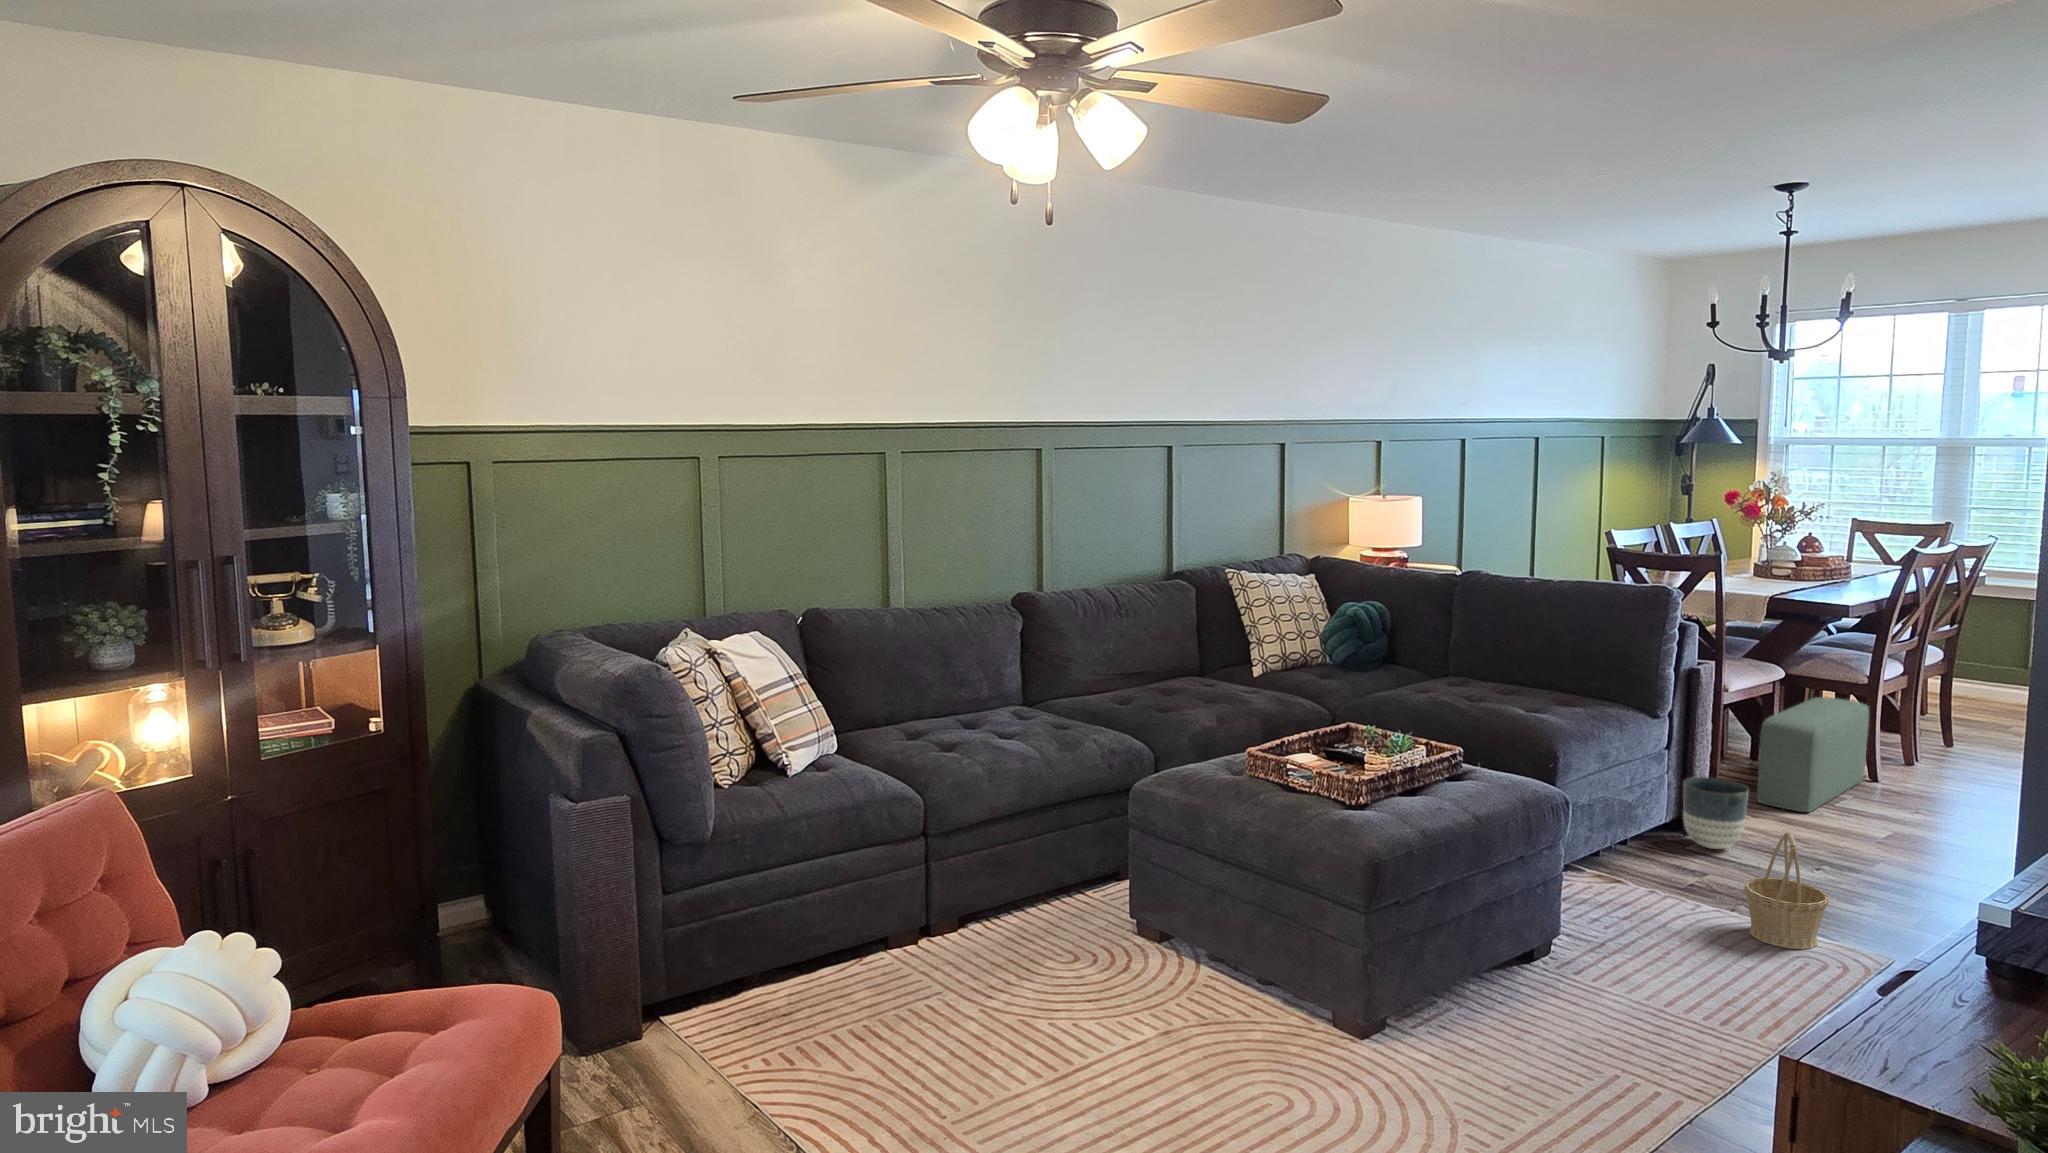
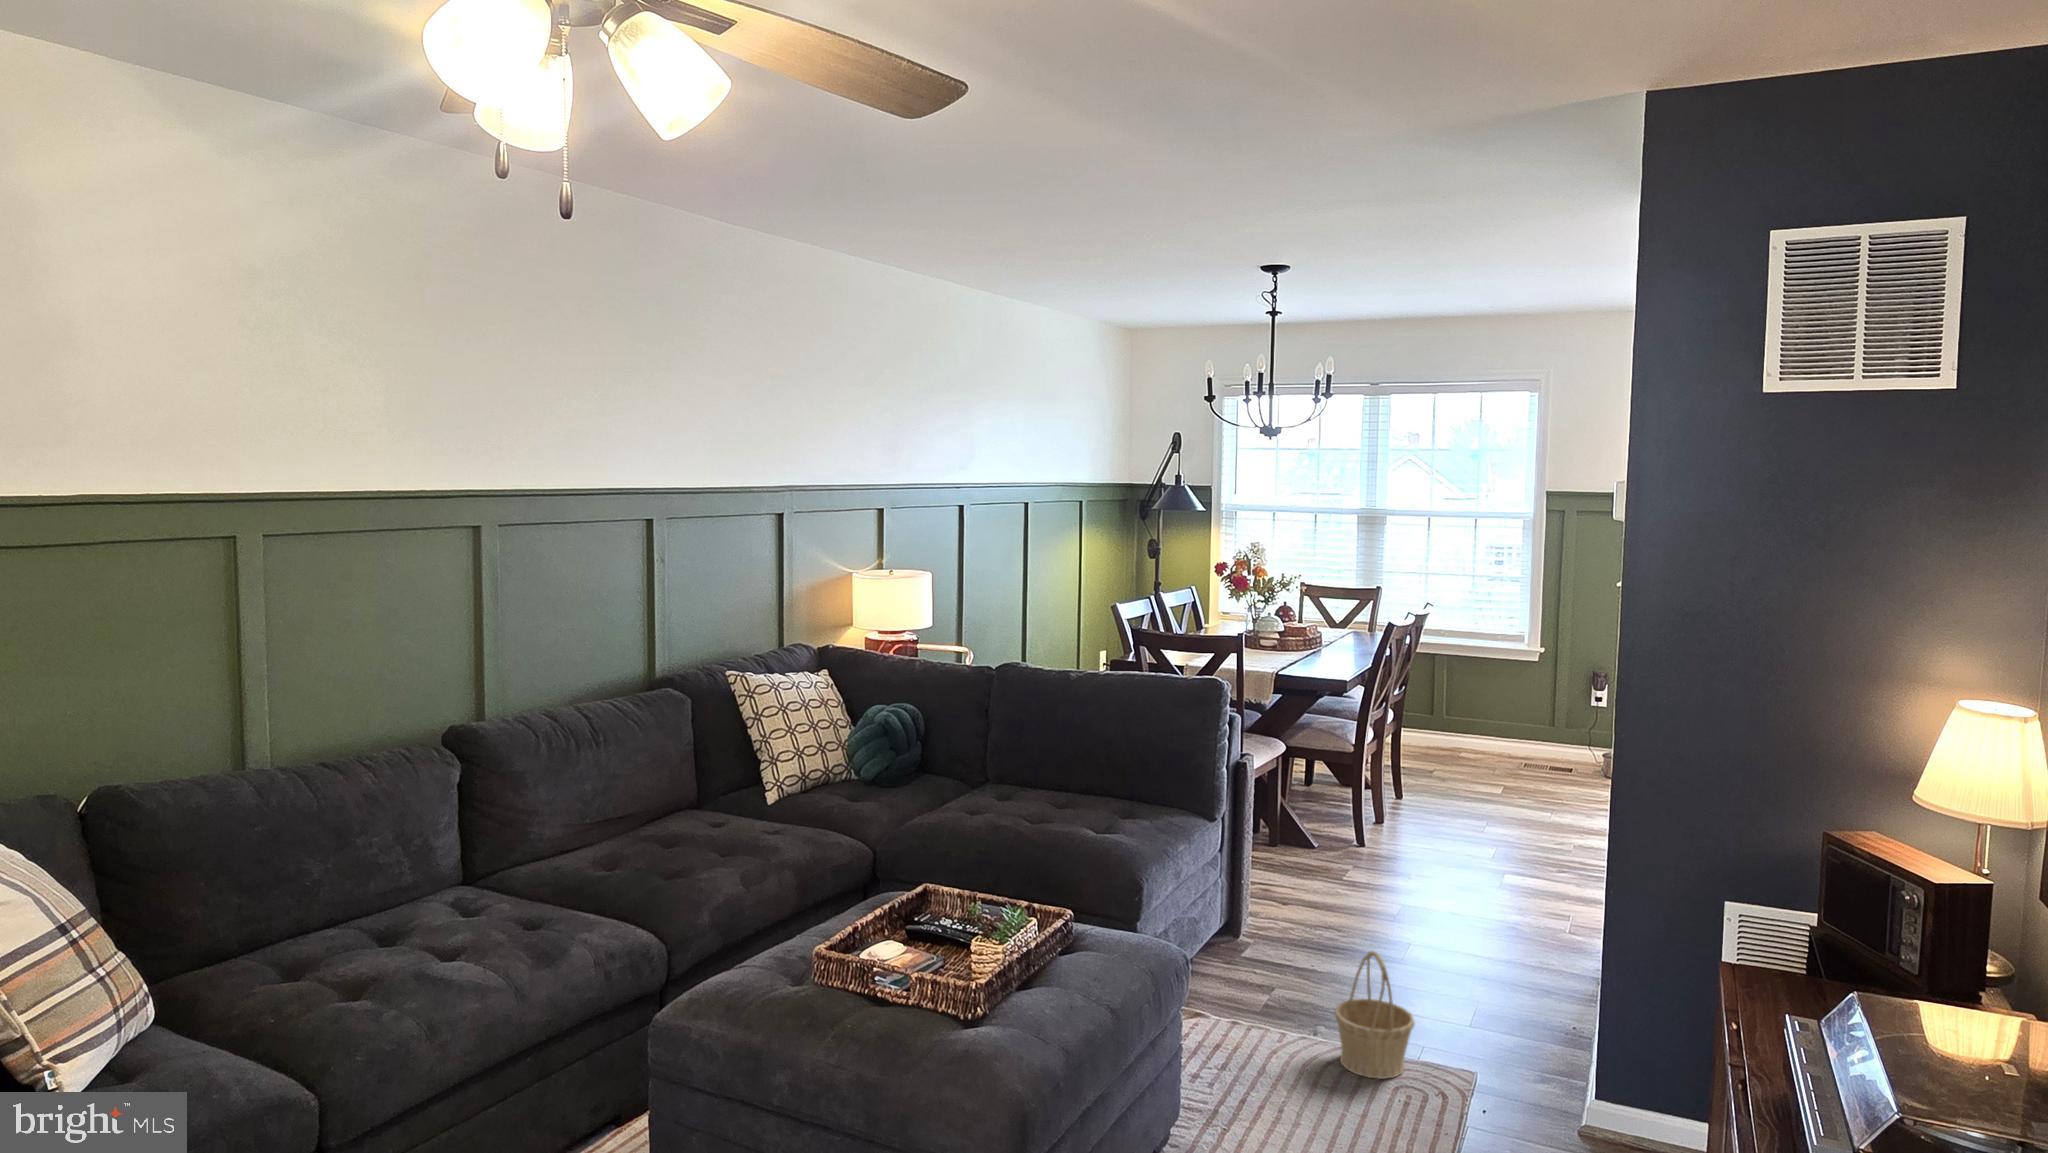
pouf: present [1757,697,1869,812] -> none [1283,771,1362,896]
planter: present [1683,777,1749,849] -> none [1237,878,1299,956]

